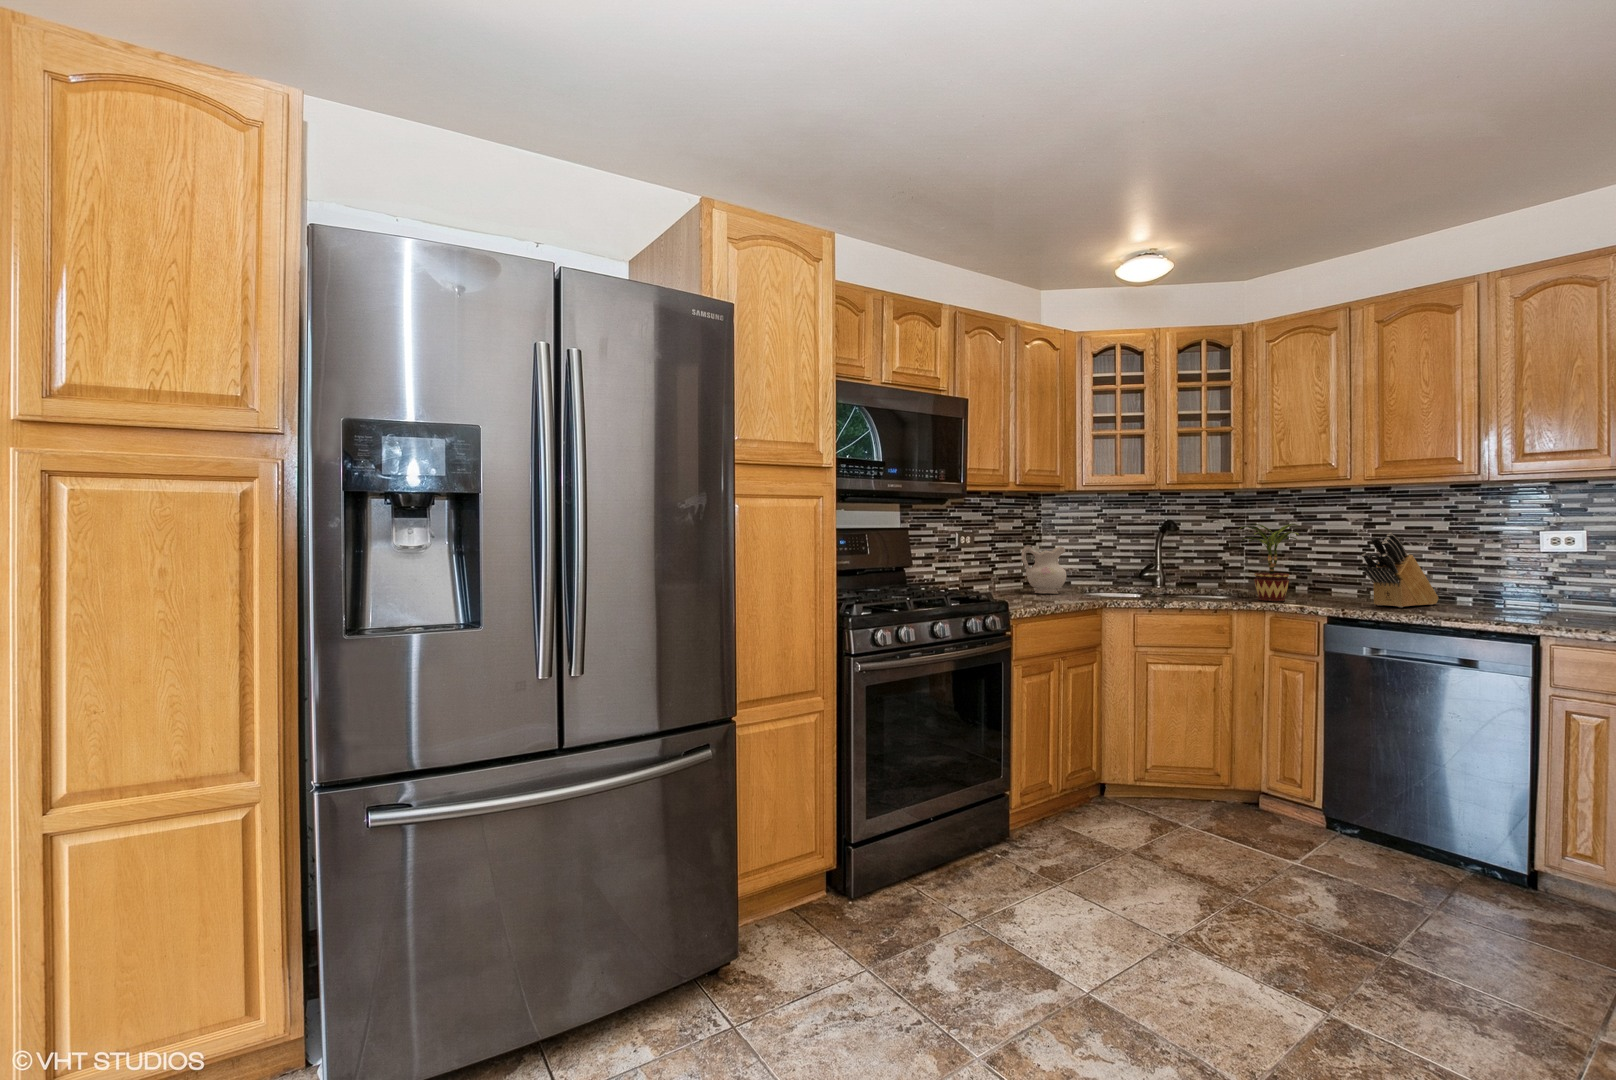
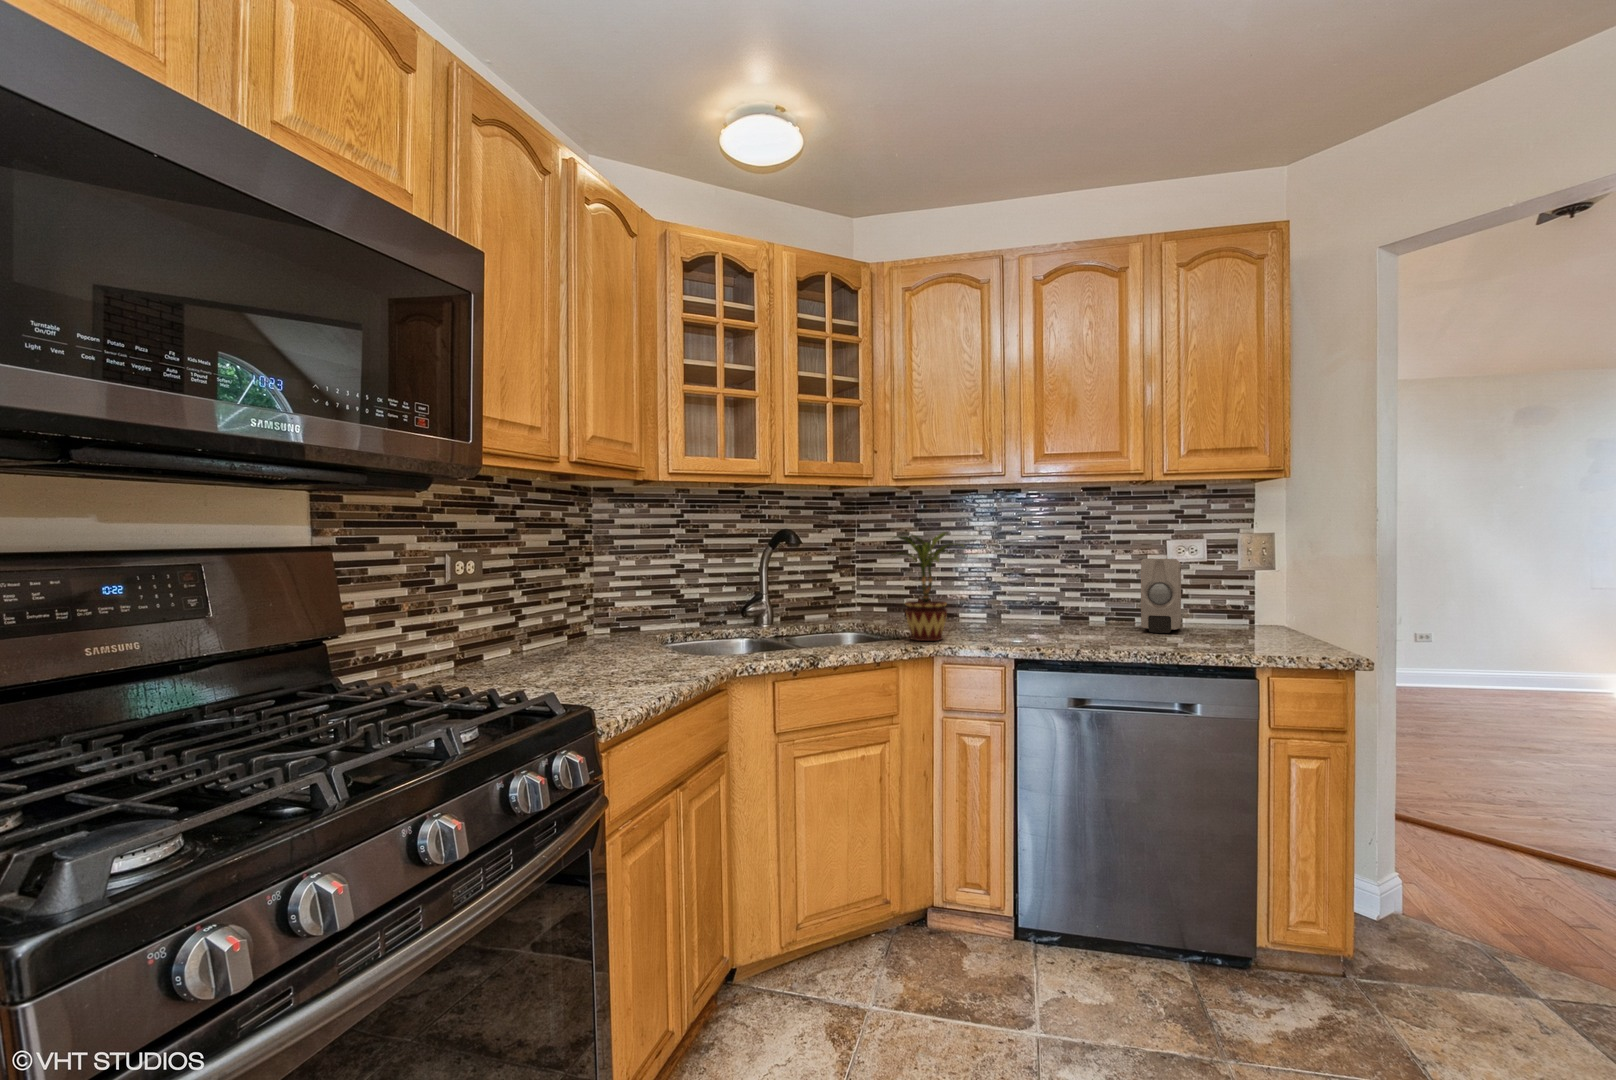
knife block: present [1362,533,1439,607] -> none [1034,543,1085,638]
ceramic pitcher: present [1022,545,1067,594] -> none [571,572,648,657]
soap dispenser: none [1493,548,1554,611] -> present [1141,559,1181,633]

